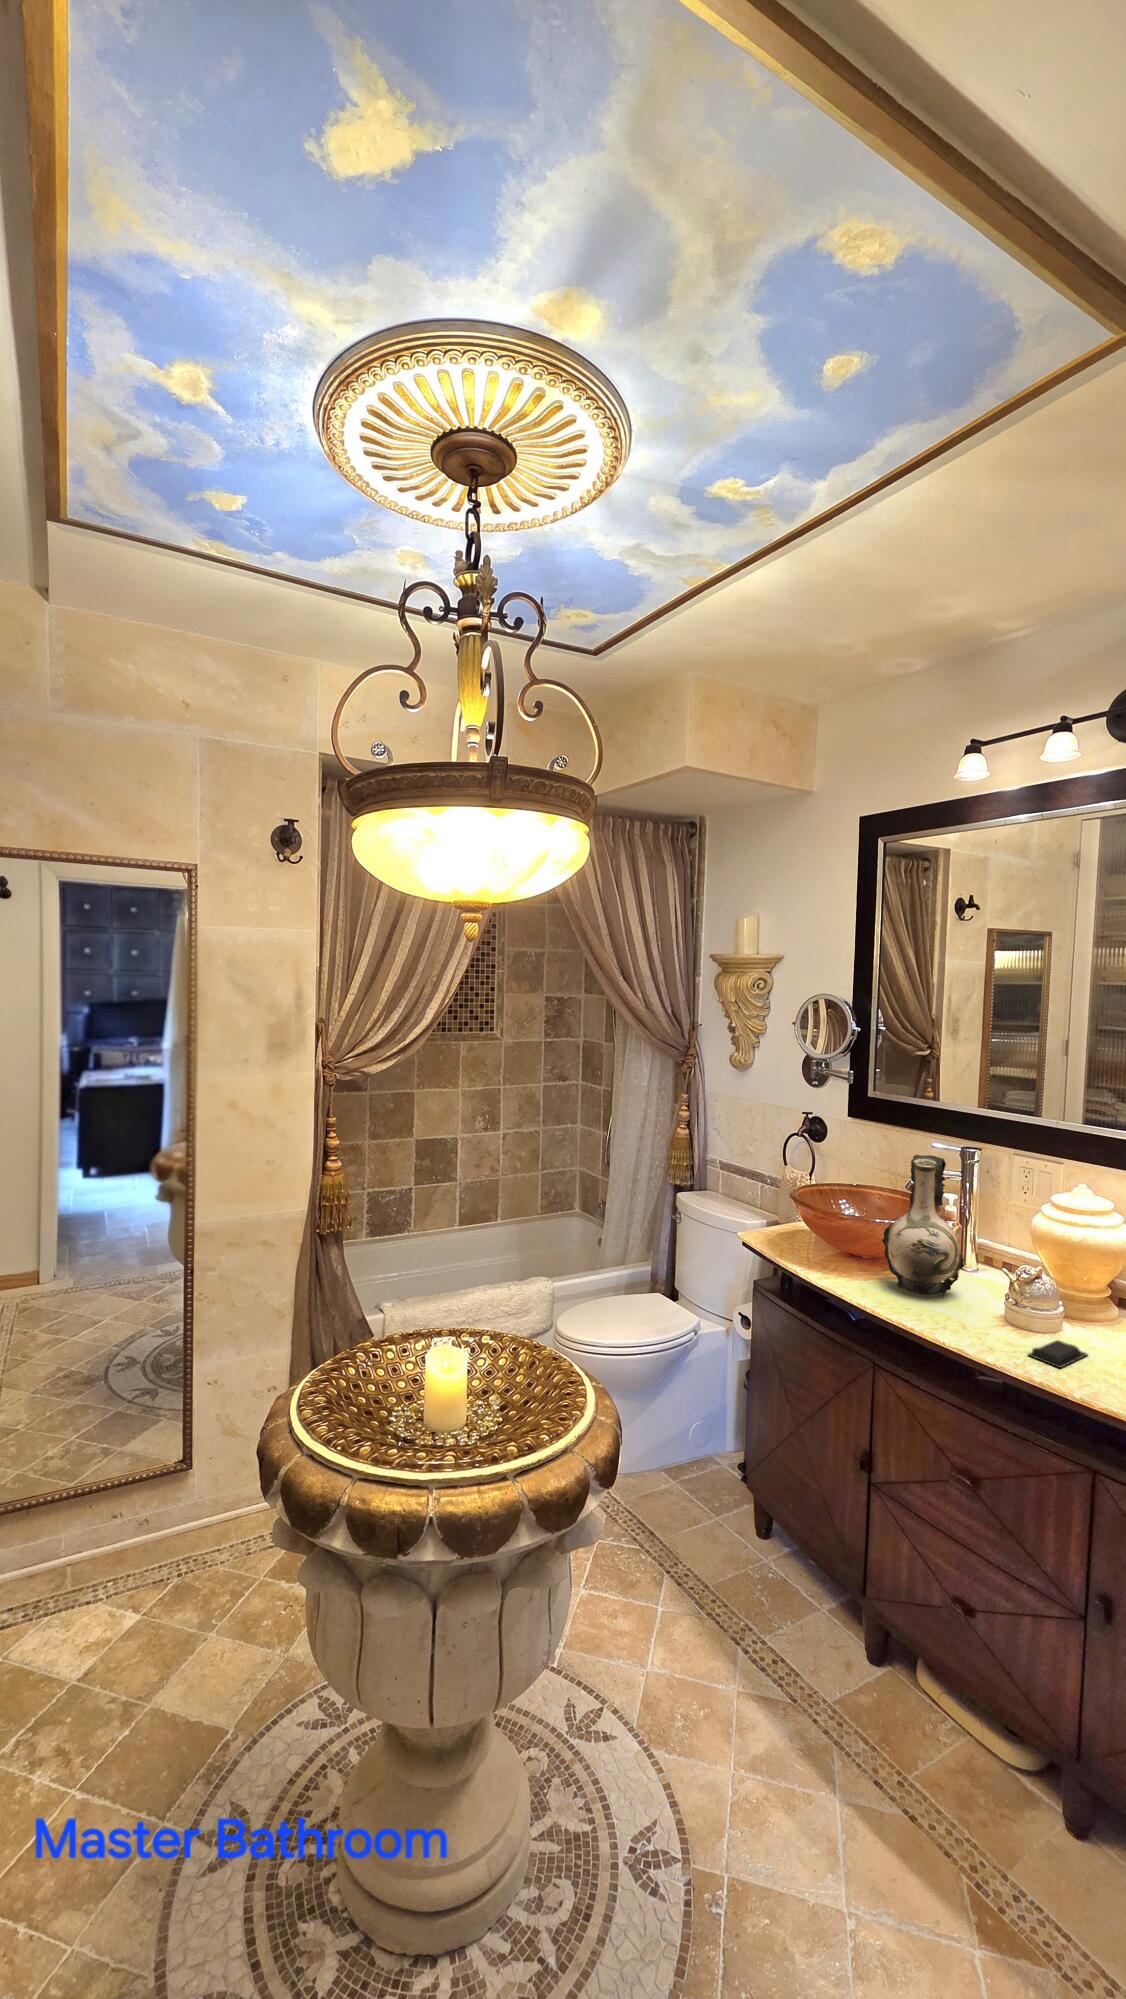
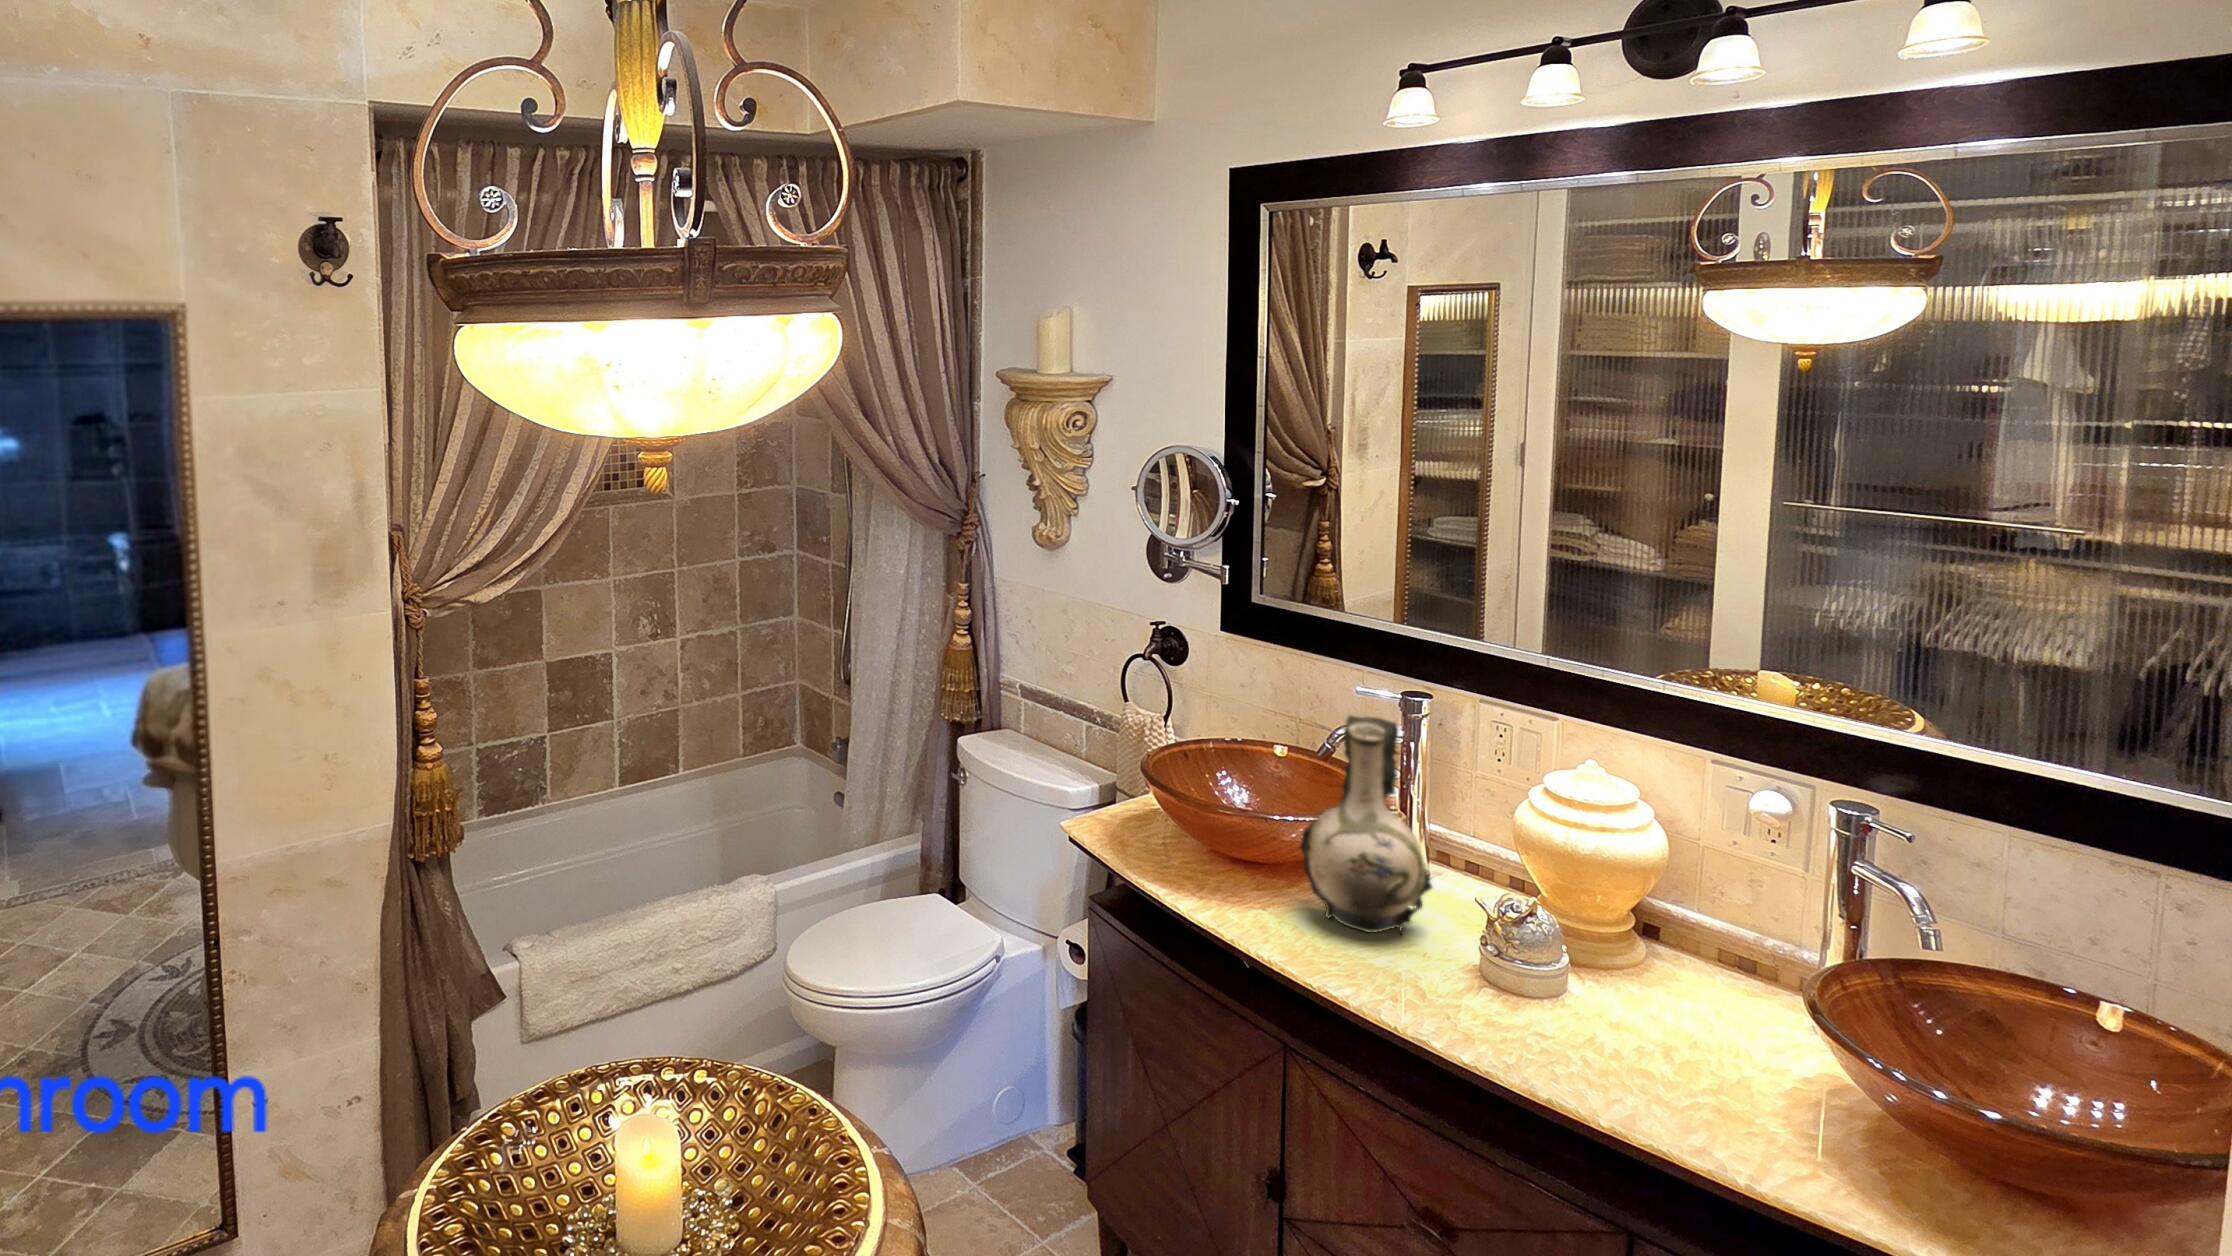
soap bar: present [1028,1340,1088,1368] -> none [1550,1020,1646,1076]

